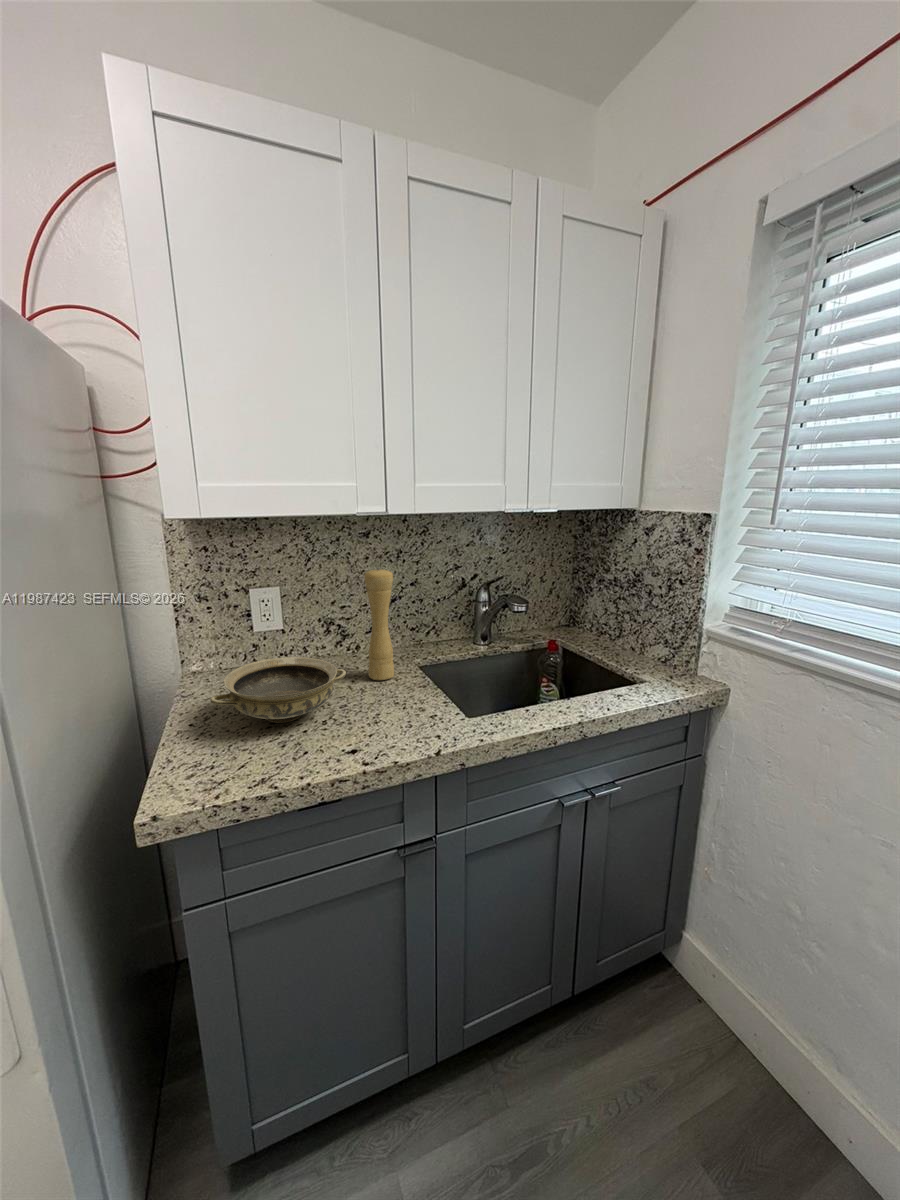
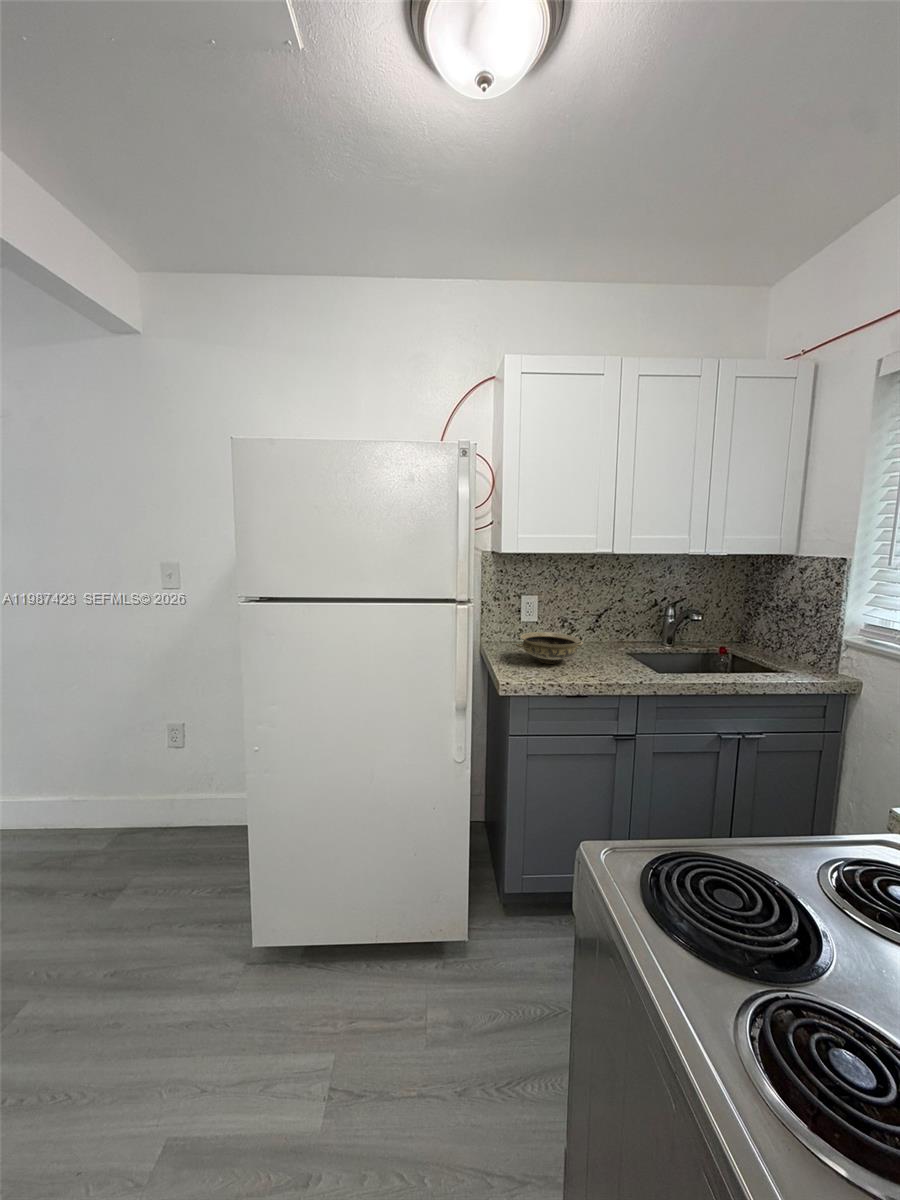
pepper mill: present [364,568,394,680] -> none [592,585,613,654]

